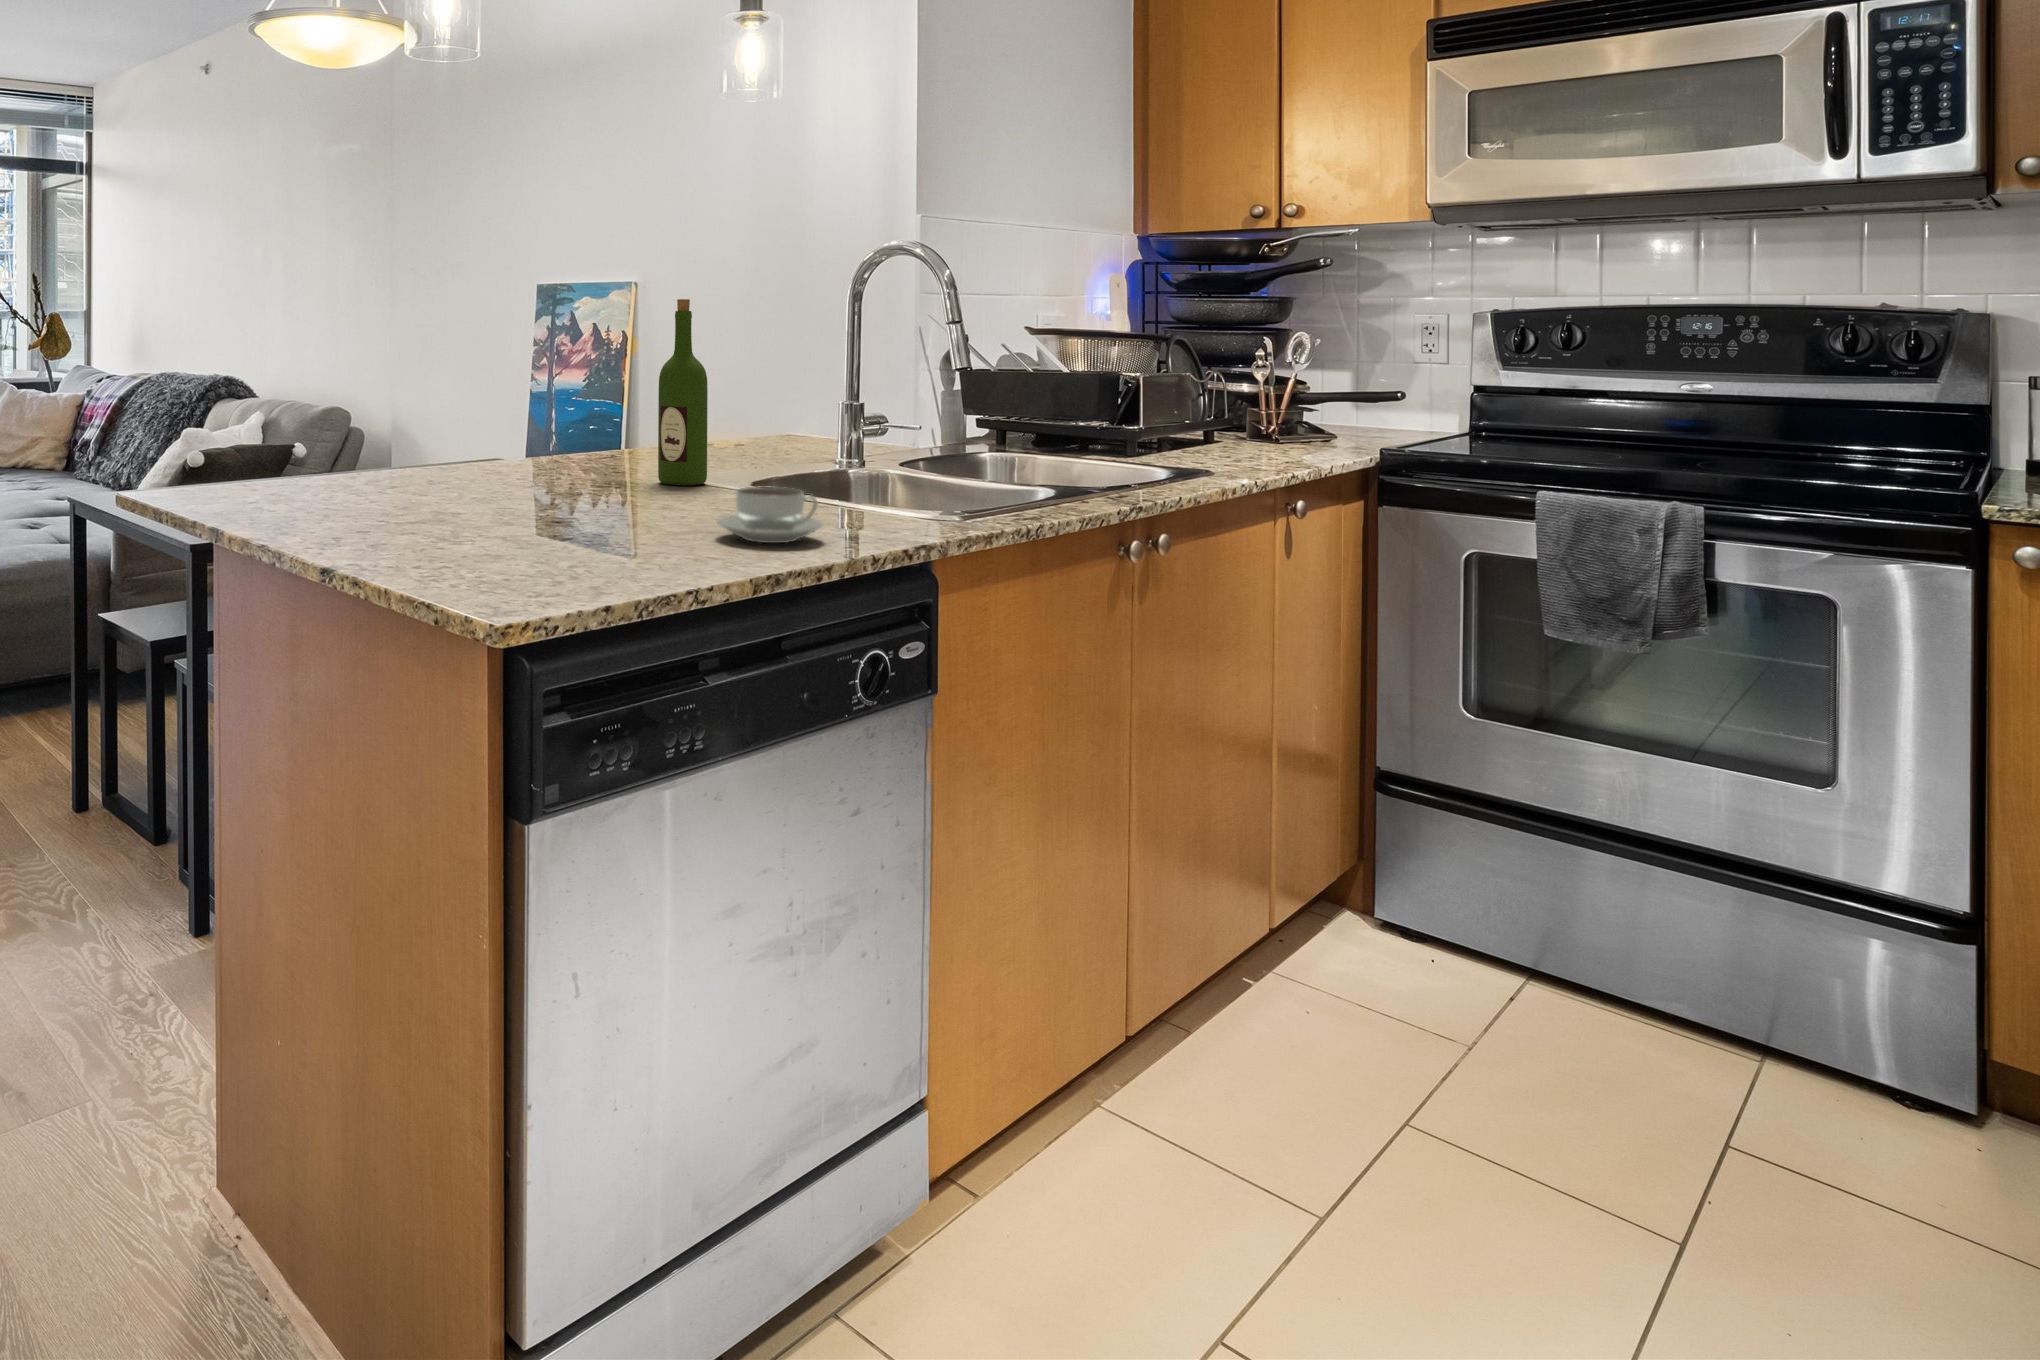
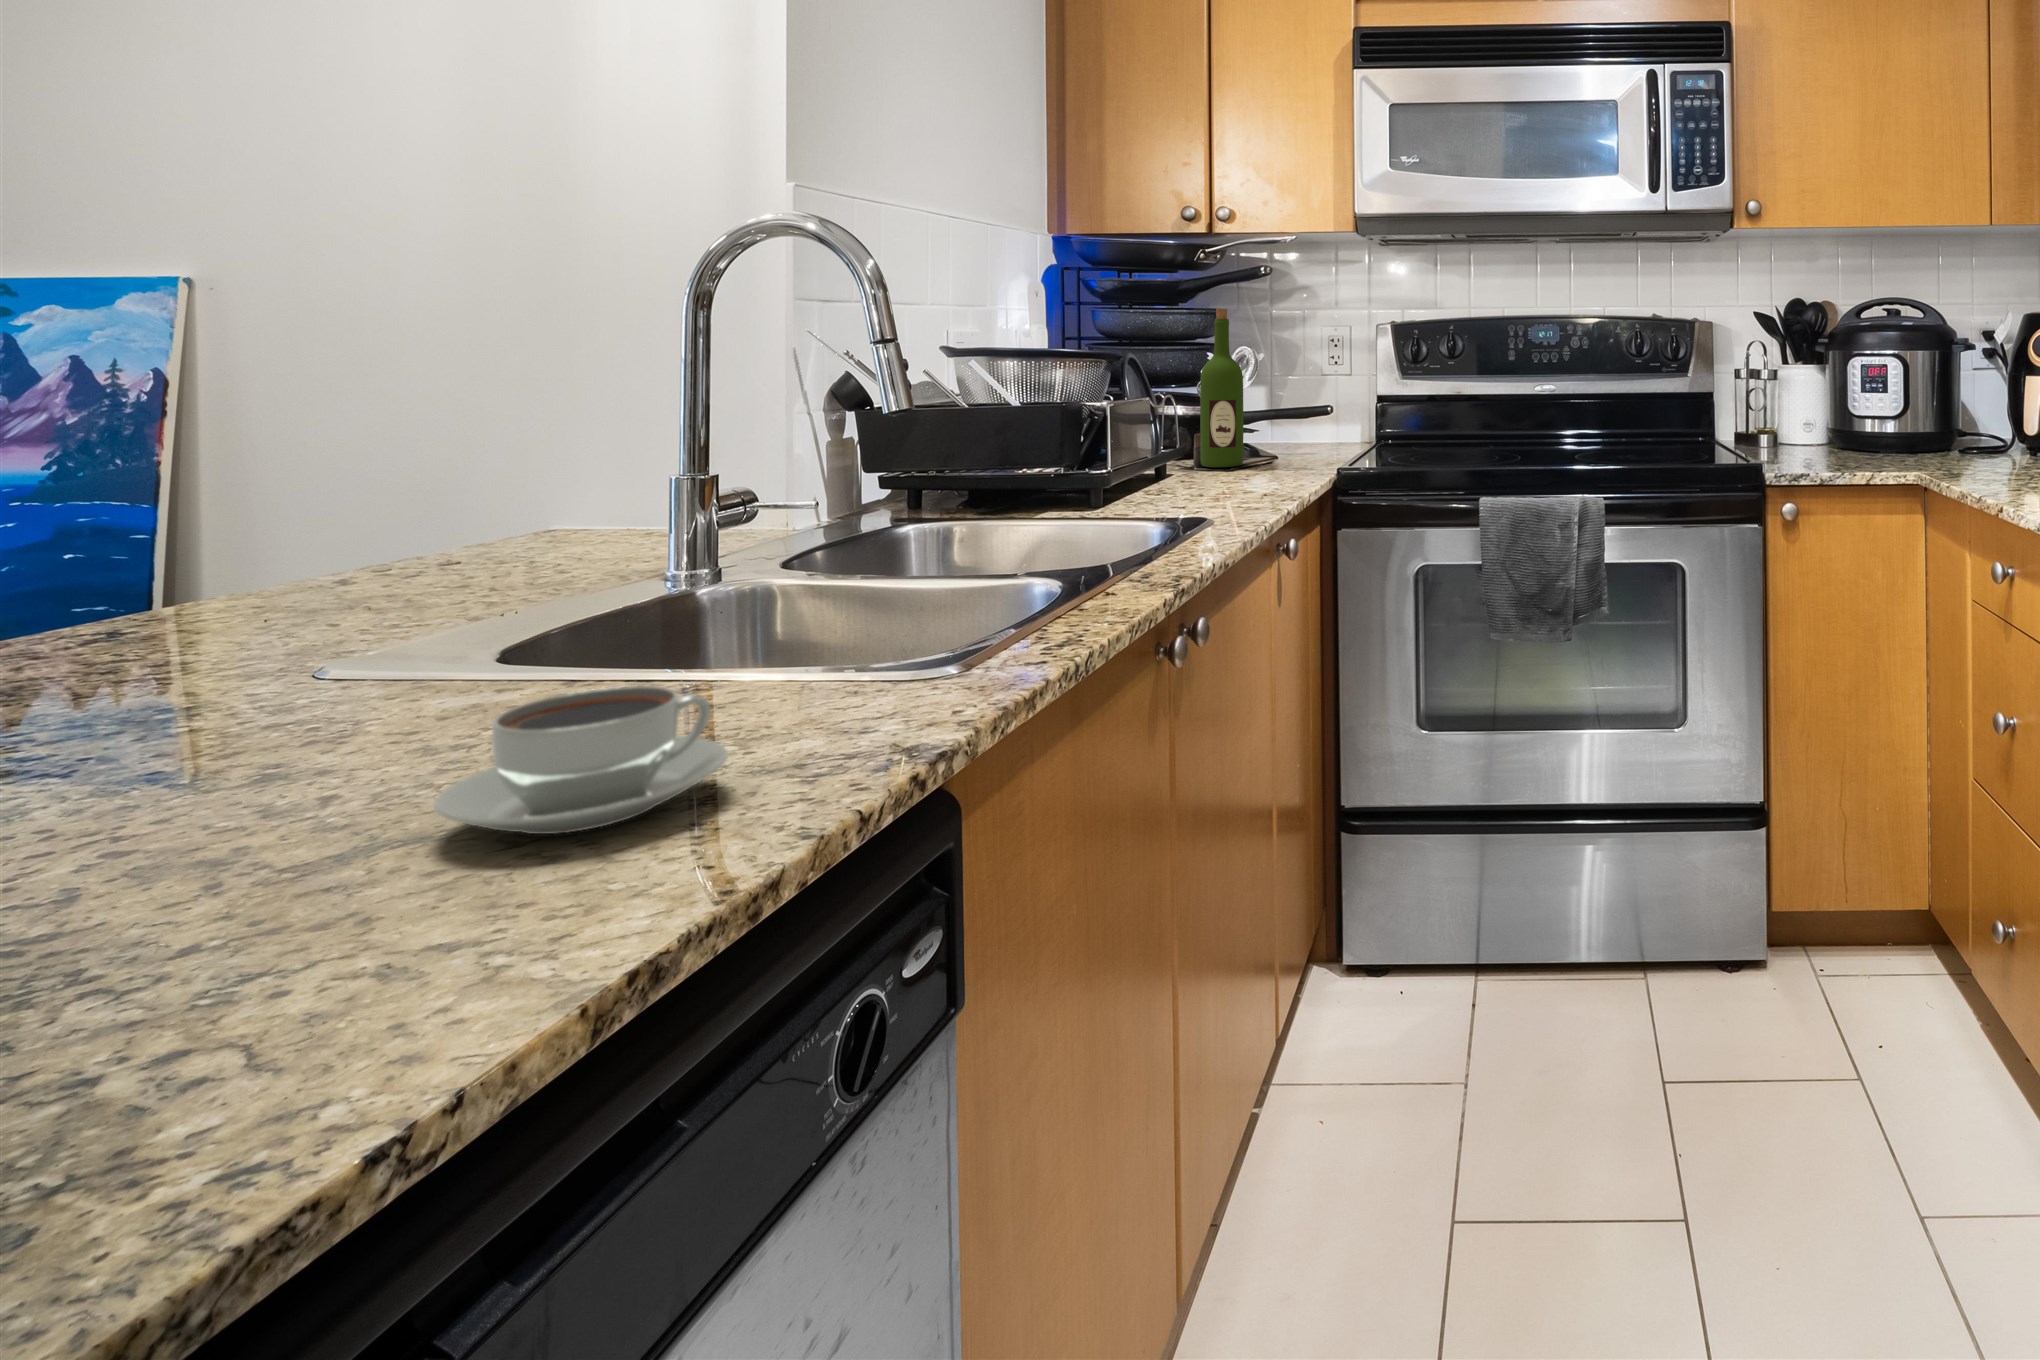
wine bottle: present [658,299,708,485] -> present [1200,309,1243,467]

